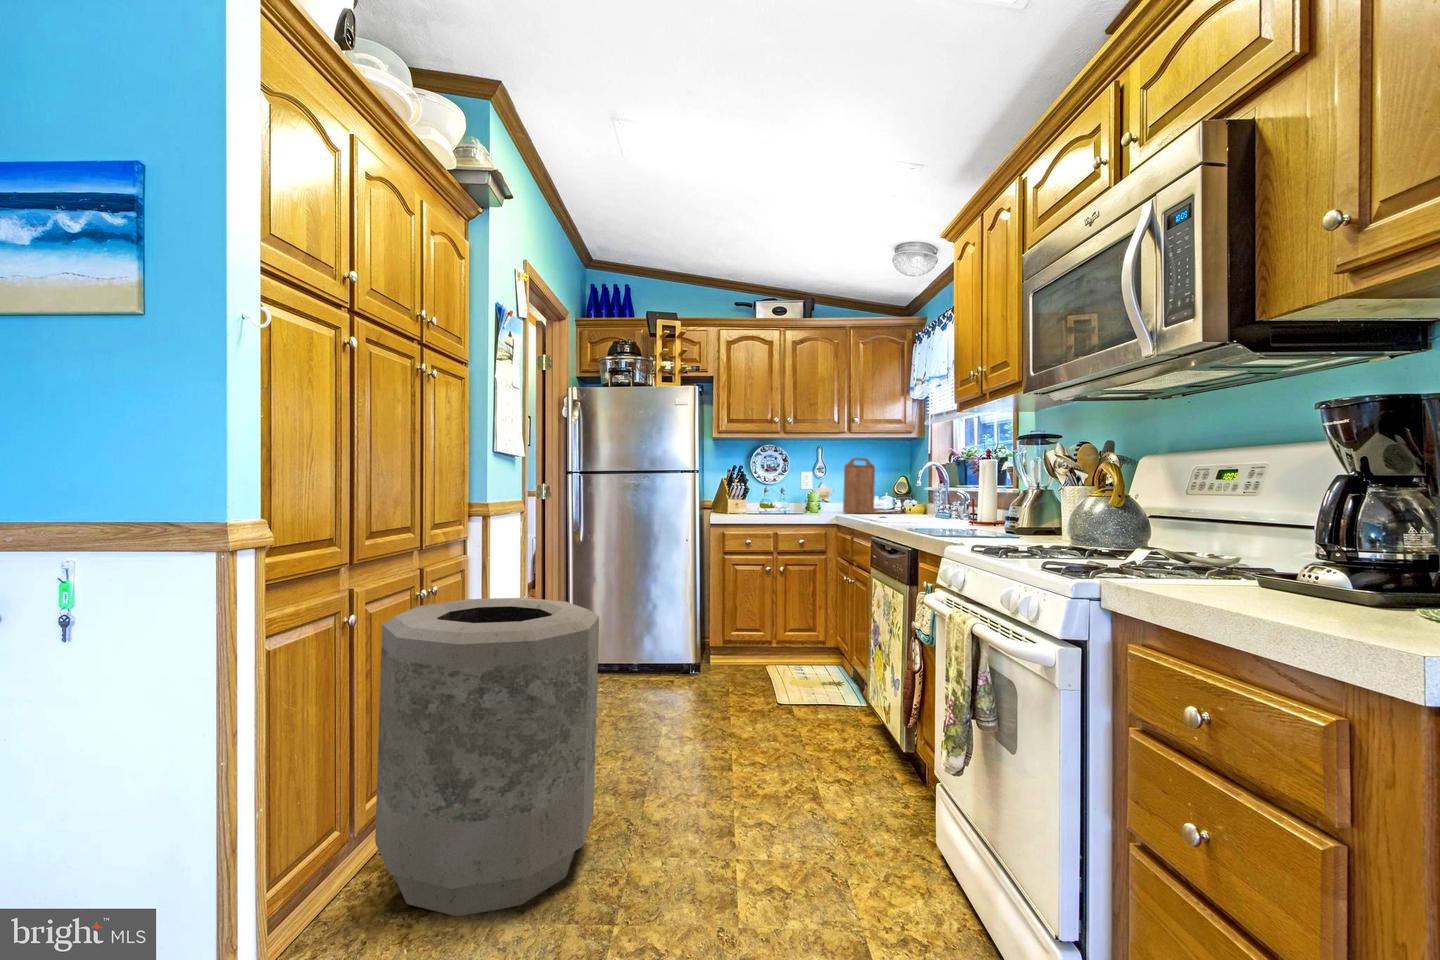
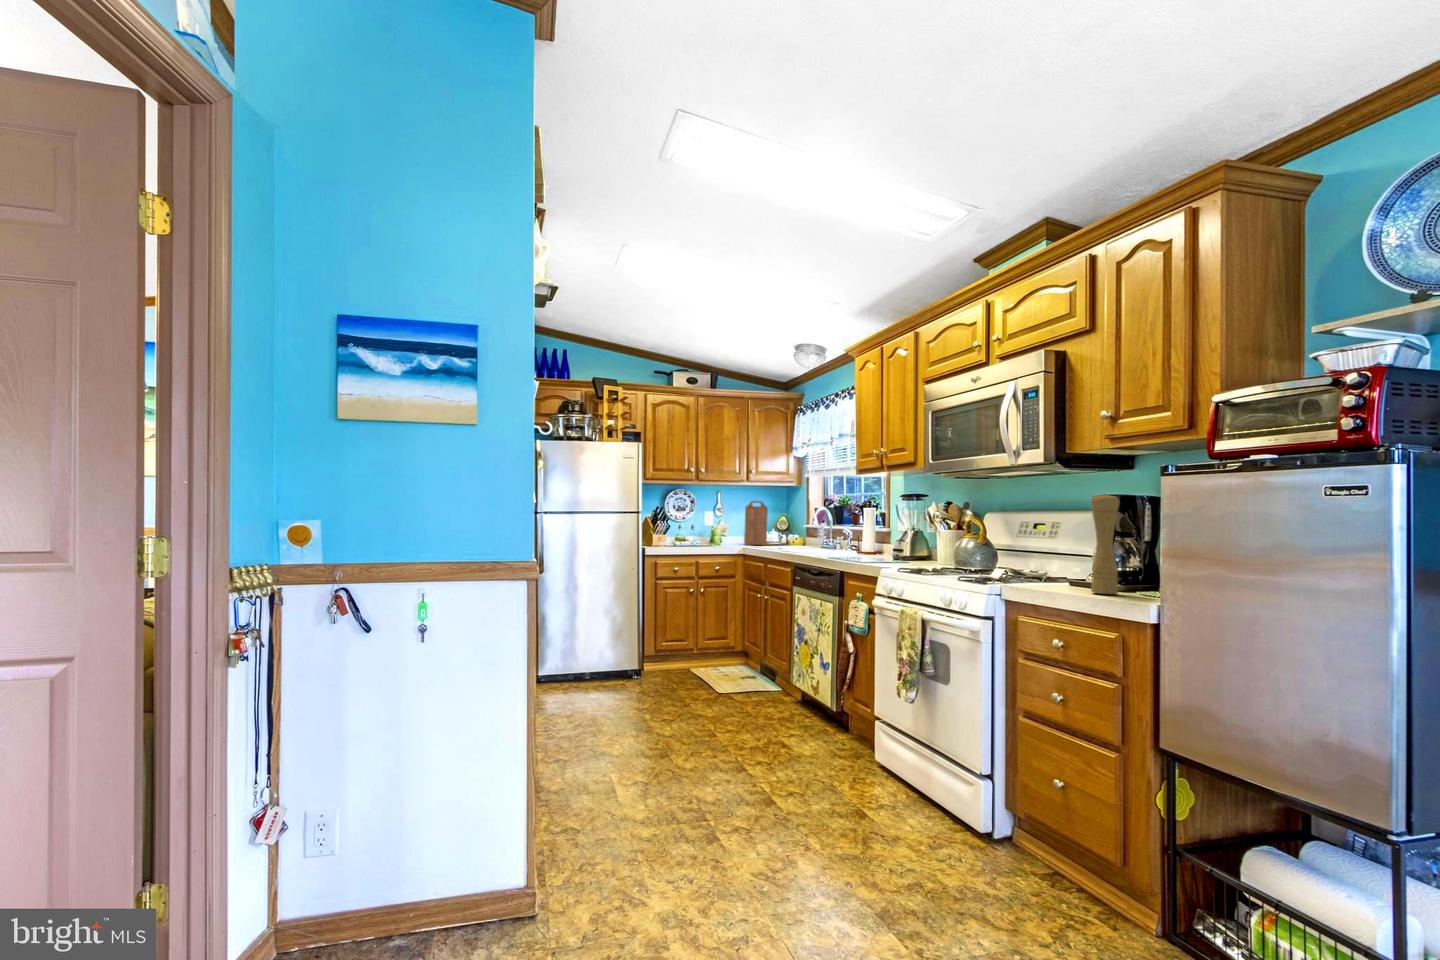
pepper mill: none [1285,385,1363,615] -> present [1090,494,1119,594]
trash can: present [375,598,599,916] -> none [511,612,668,836]

